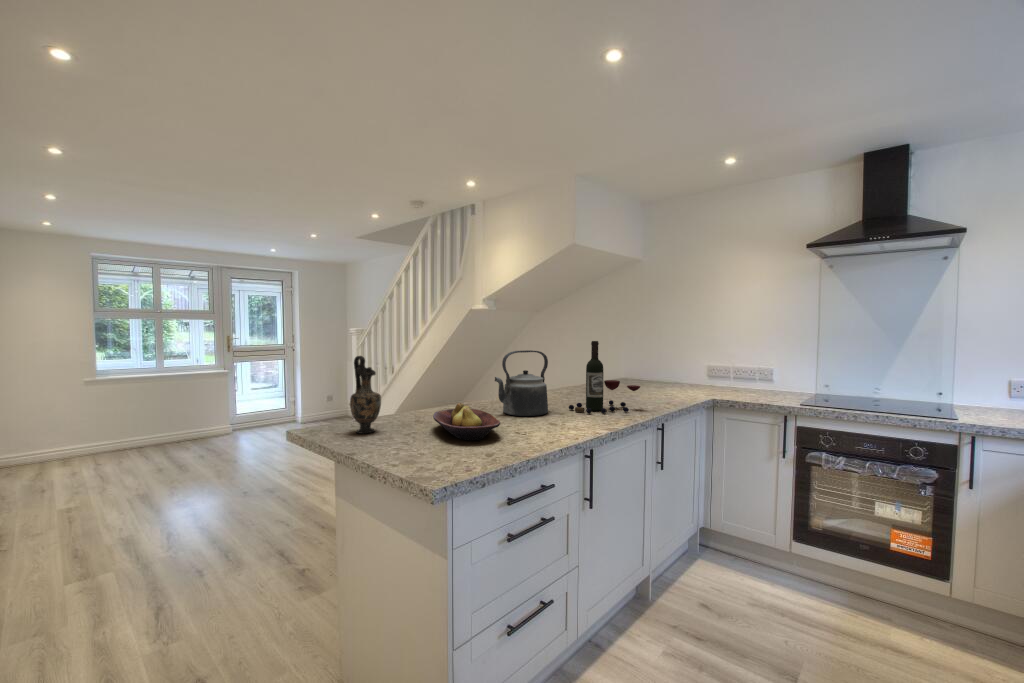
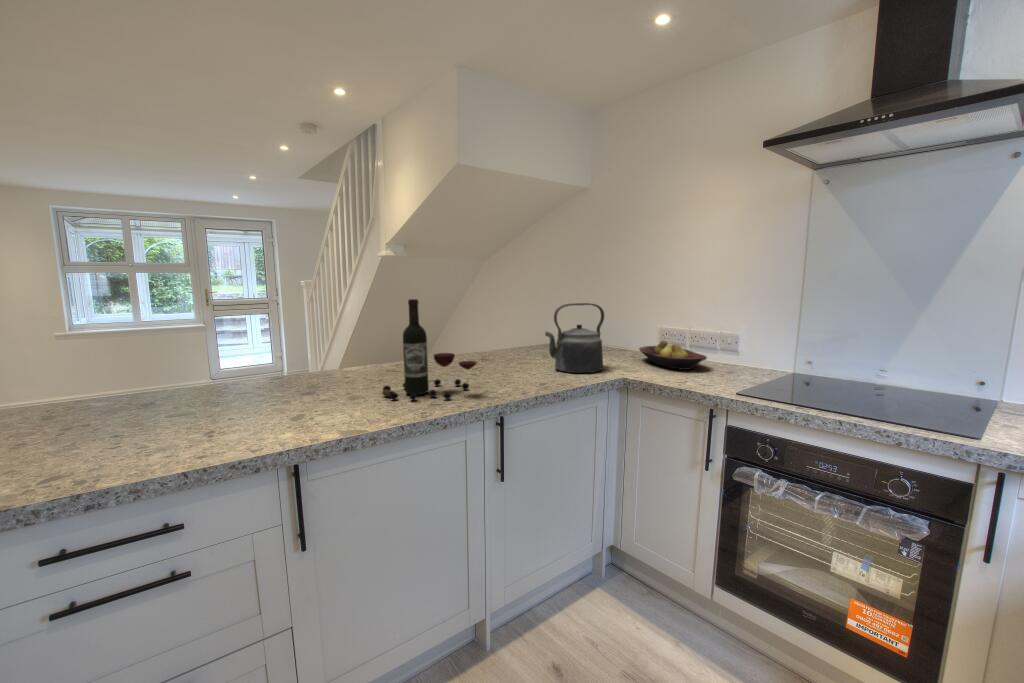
kettle: present [495,350,548,416] -> present [545,303,604,373]
vase: present [350,356,381,434] -> none [21,322,76,423]
fruit bowl: present [433,403,500,440] -> present [639,340,707,370]

